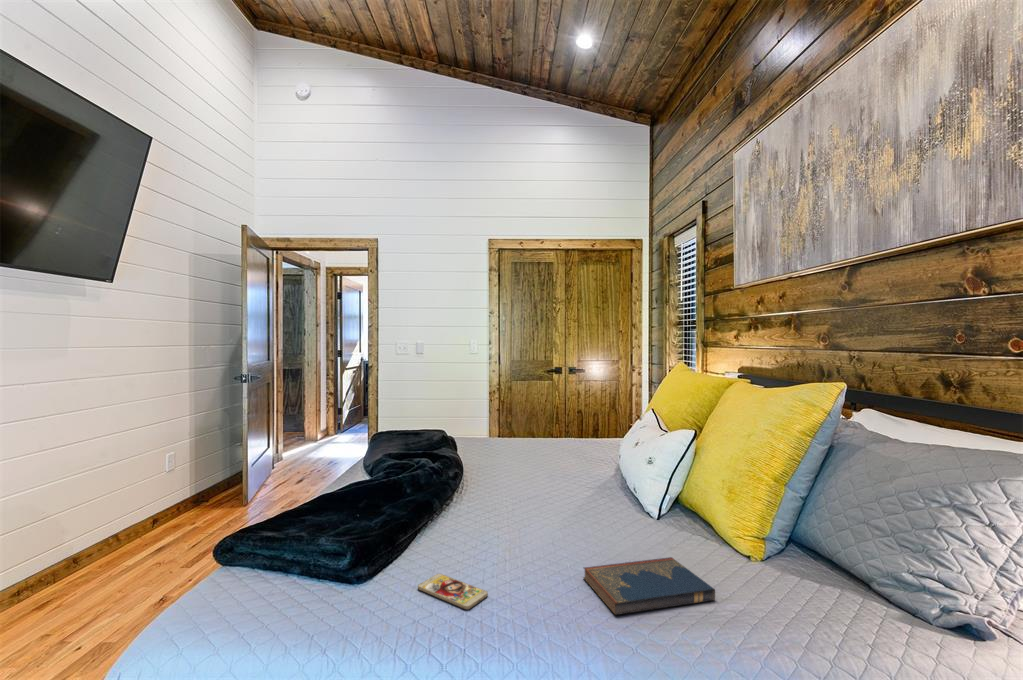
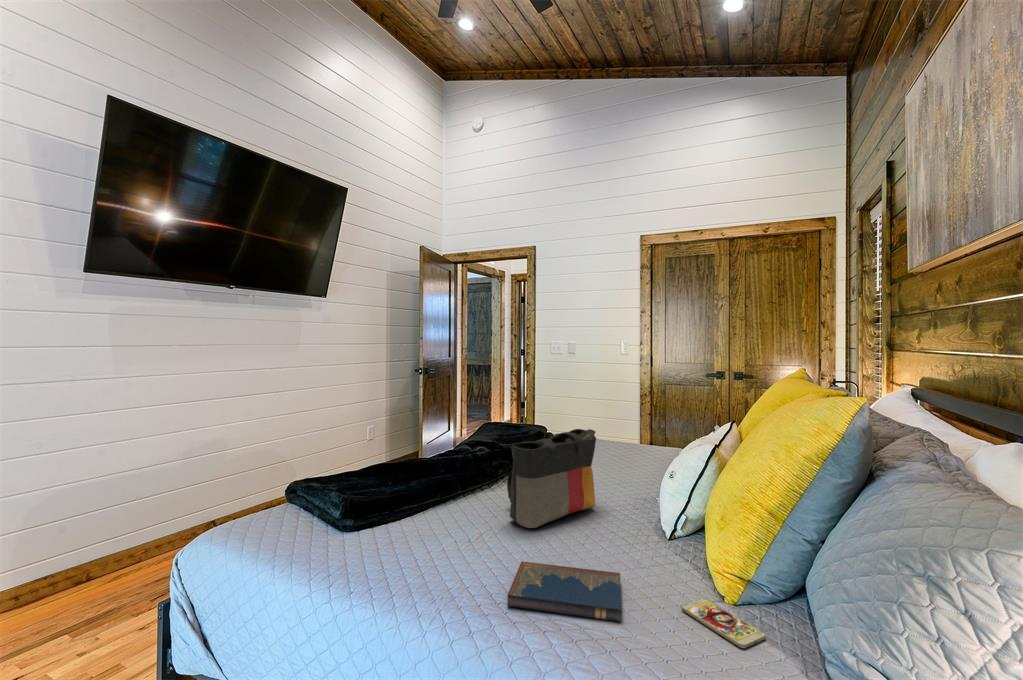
tote bag: none [491,426,573,534] -> present [507,429,596,528]
smartphone: present [418,574,488,609] -> present [682,598,766,648]

